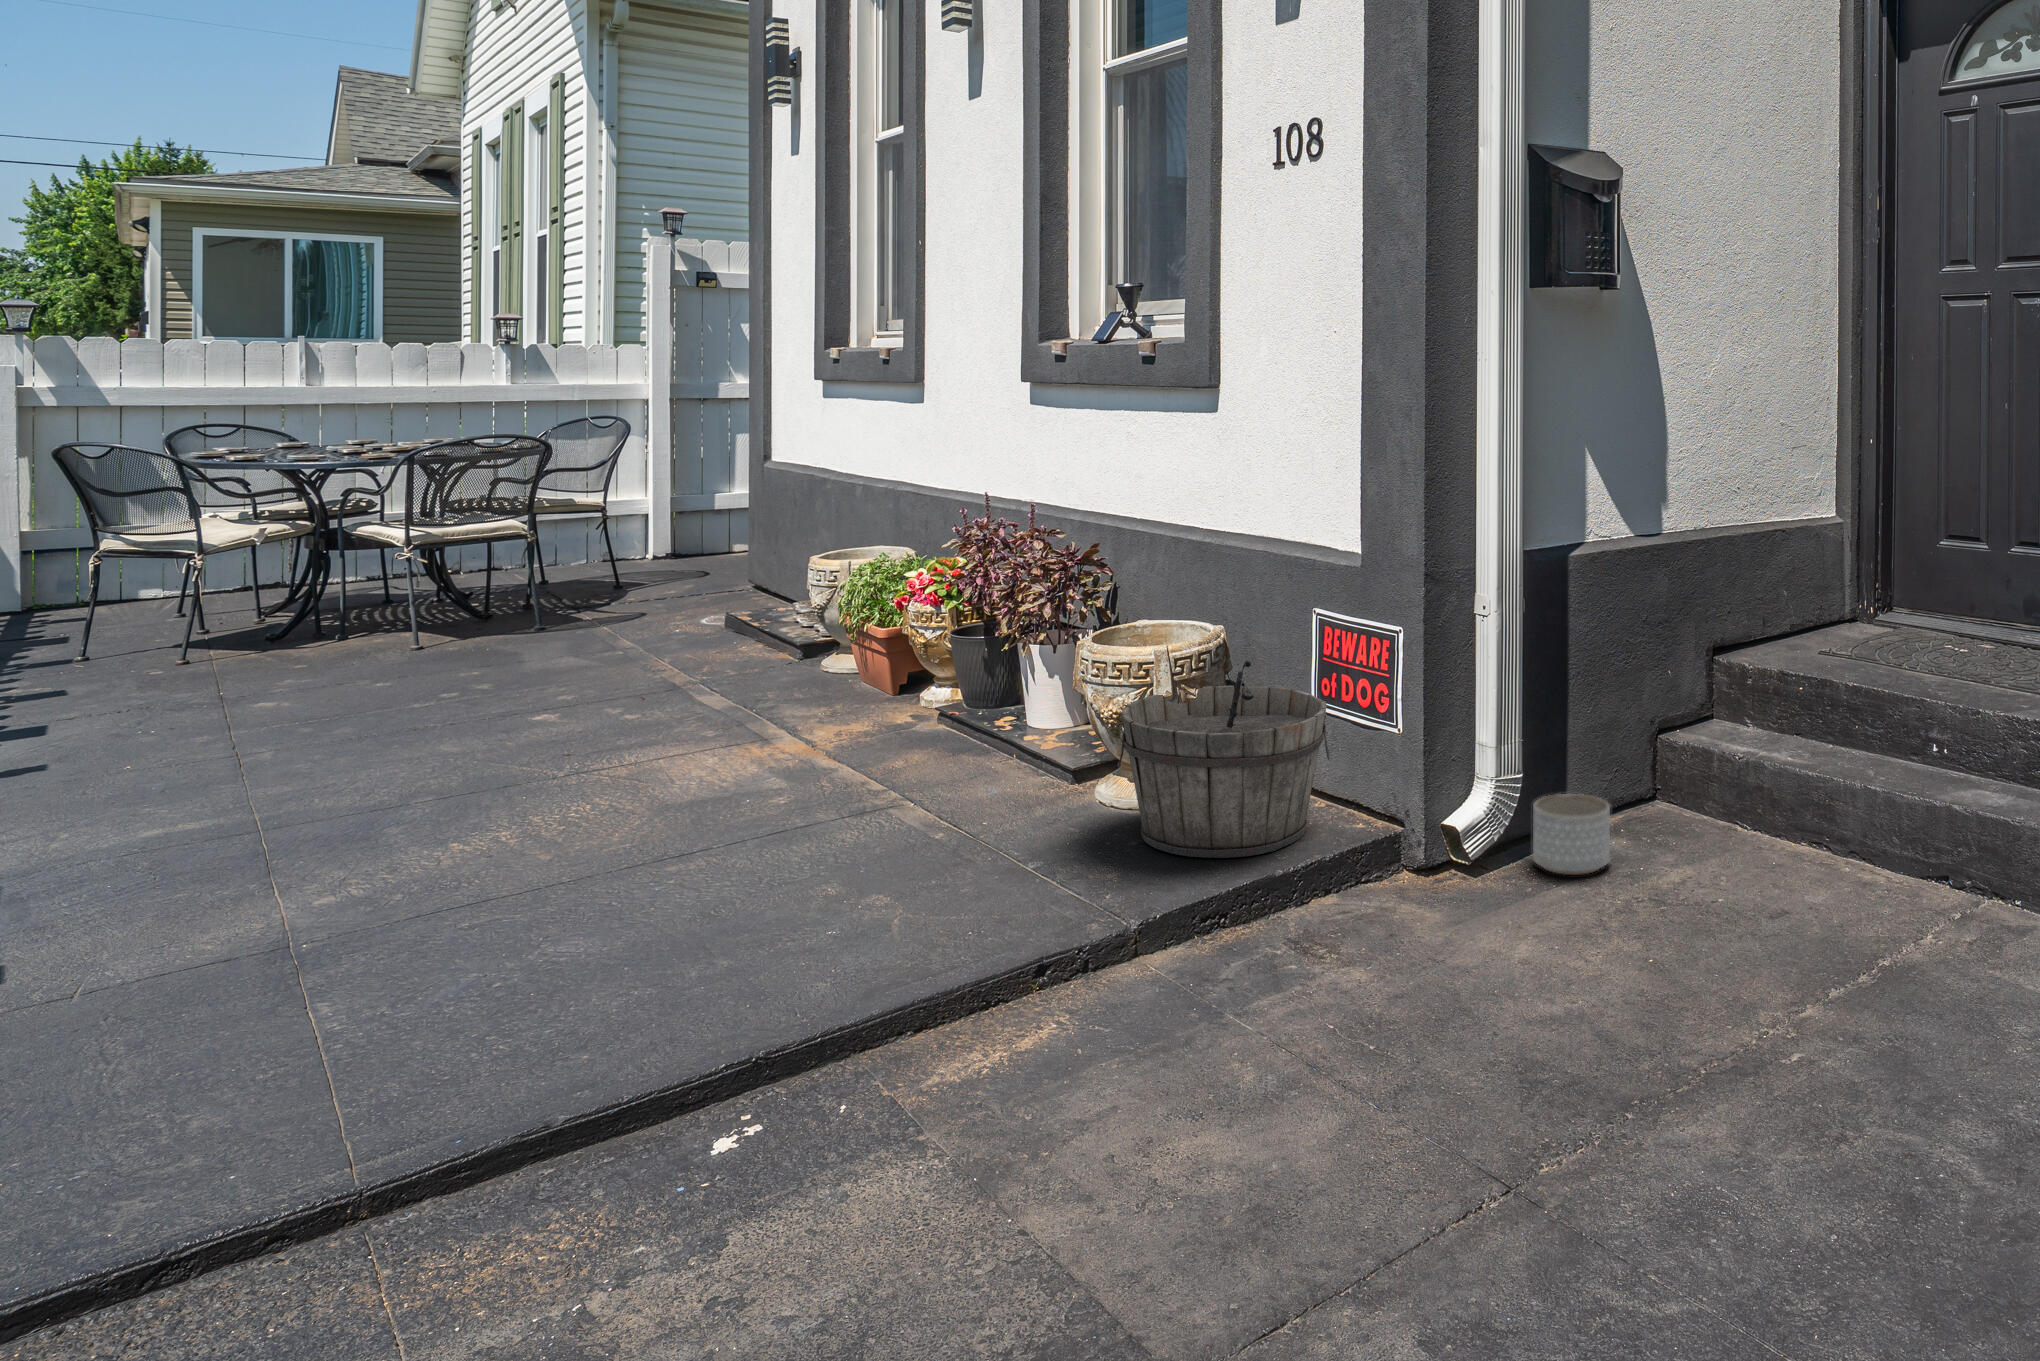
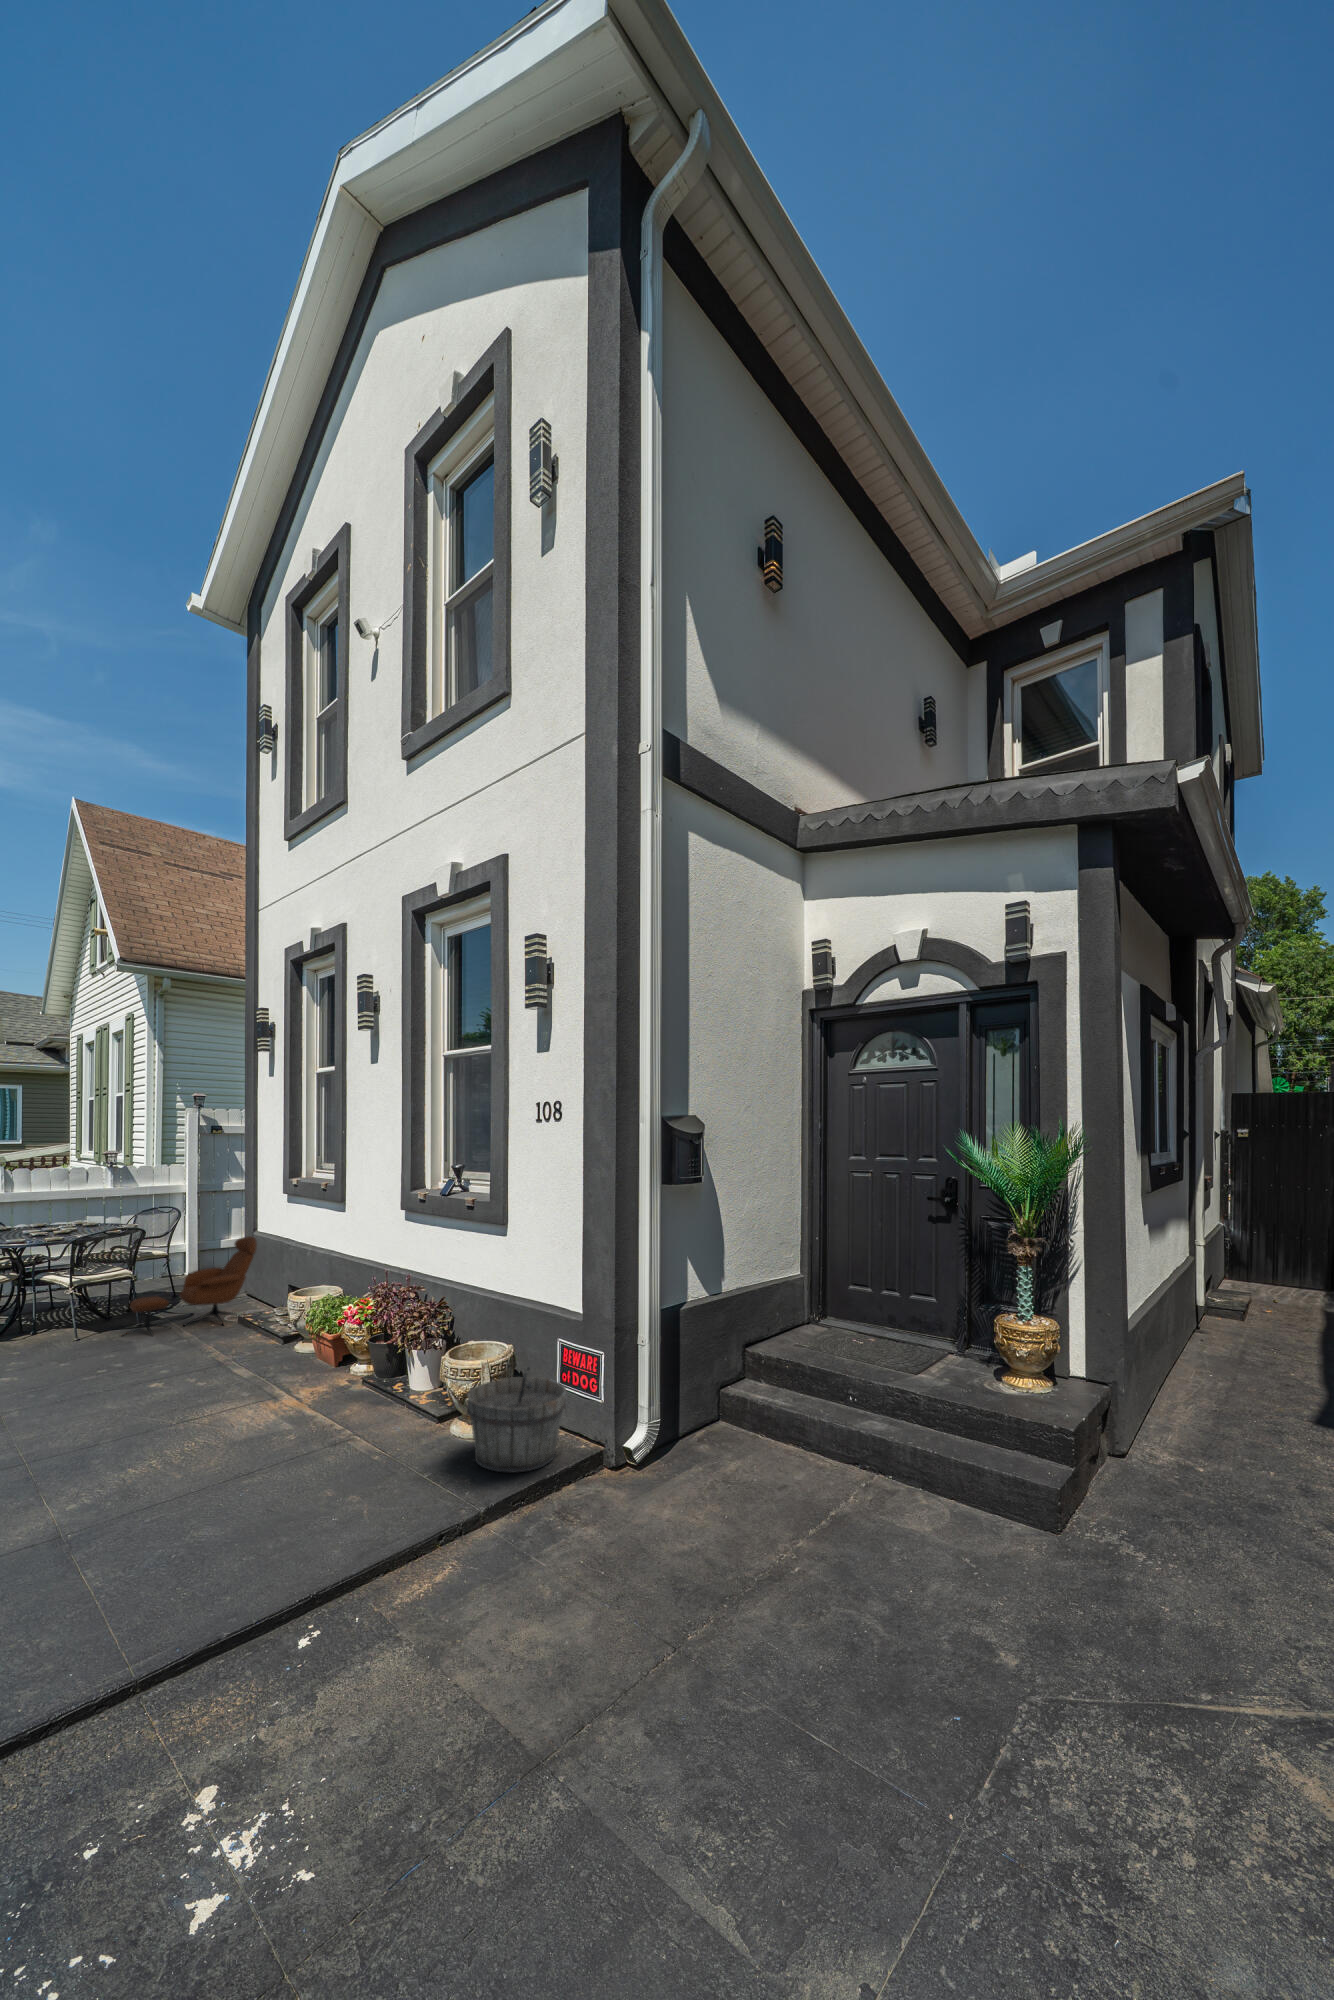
lounge chair: none [526,464,772,636] -> present [128,1236,257,1334]
planter: present [1533,794,1610,875] -> none [666,1431,703,1475]

